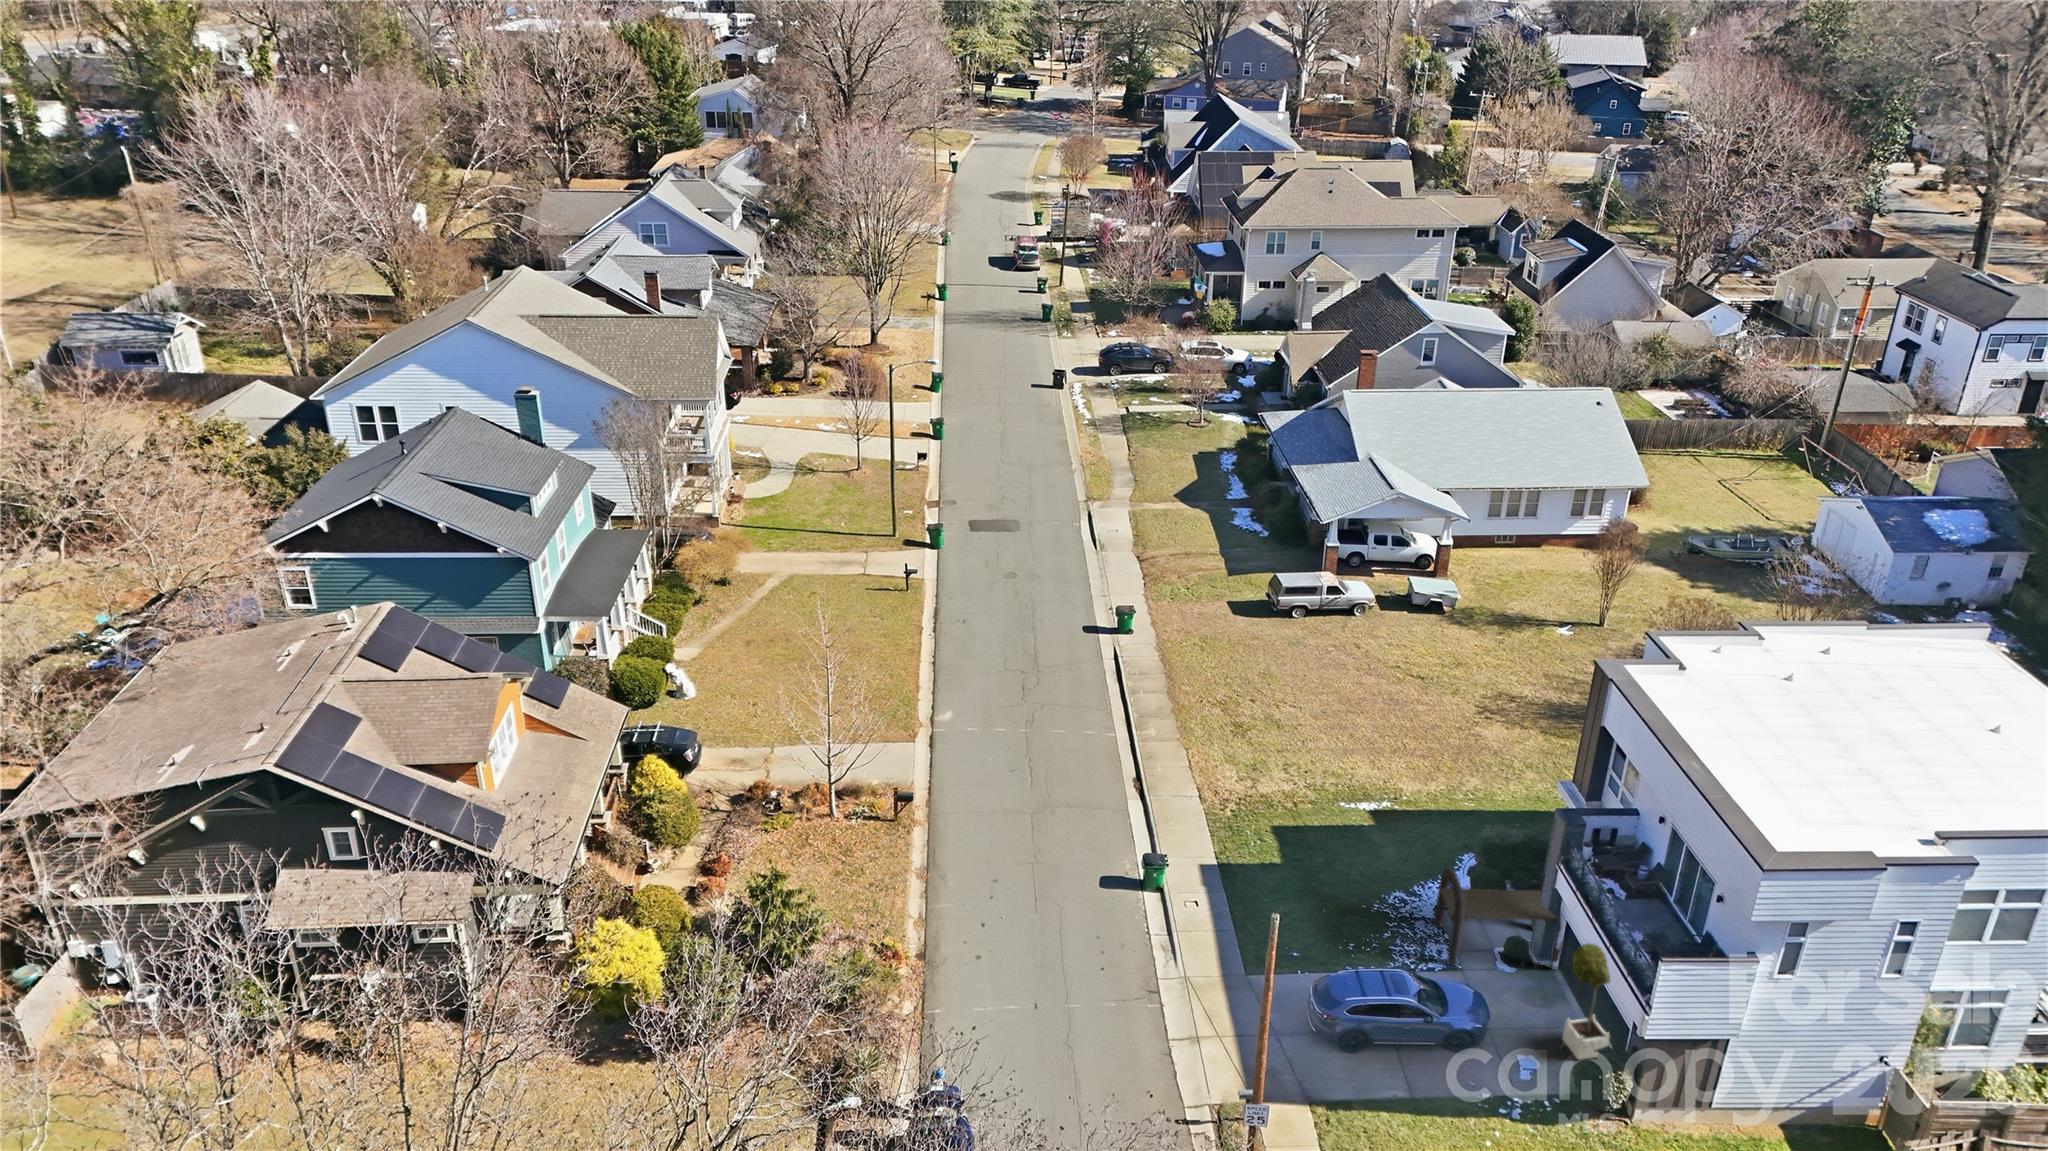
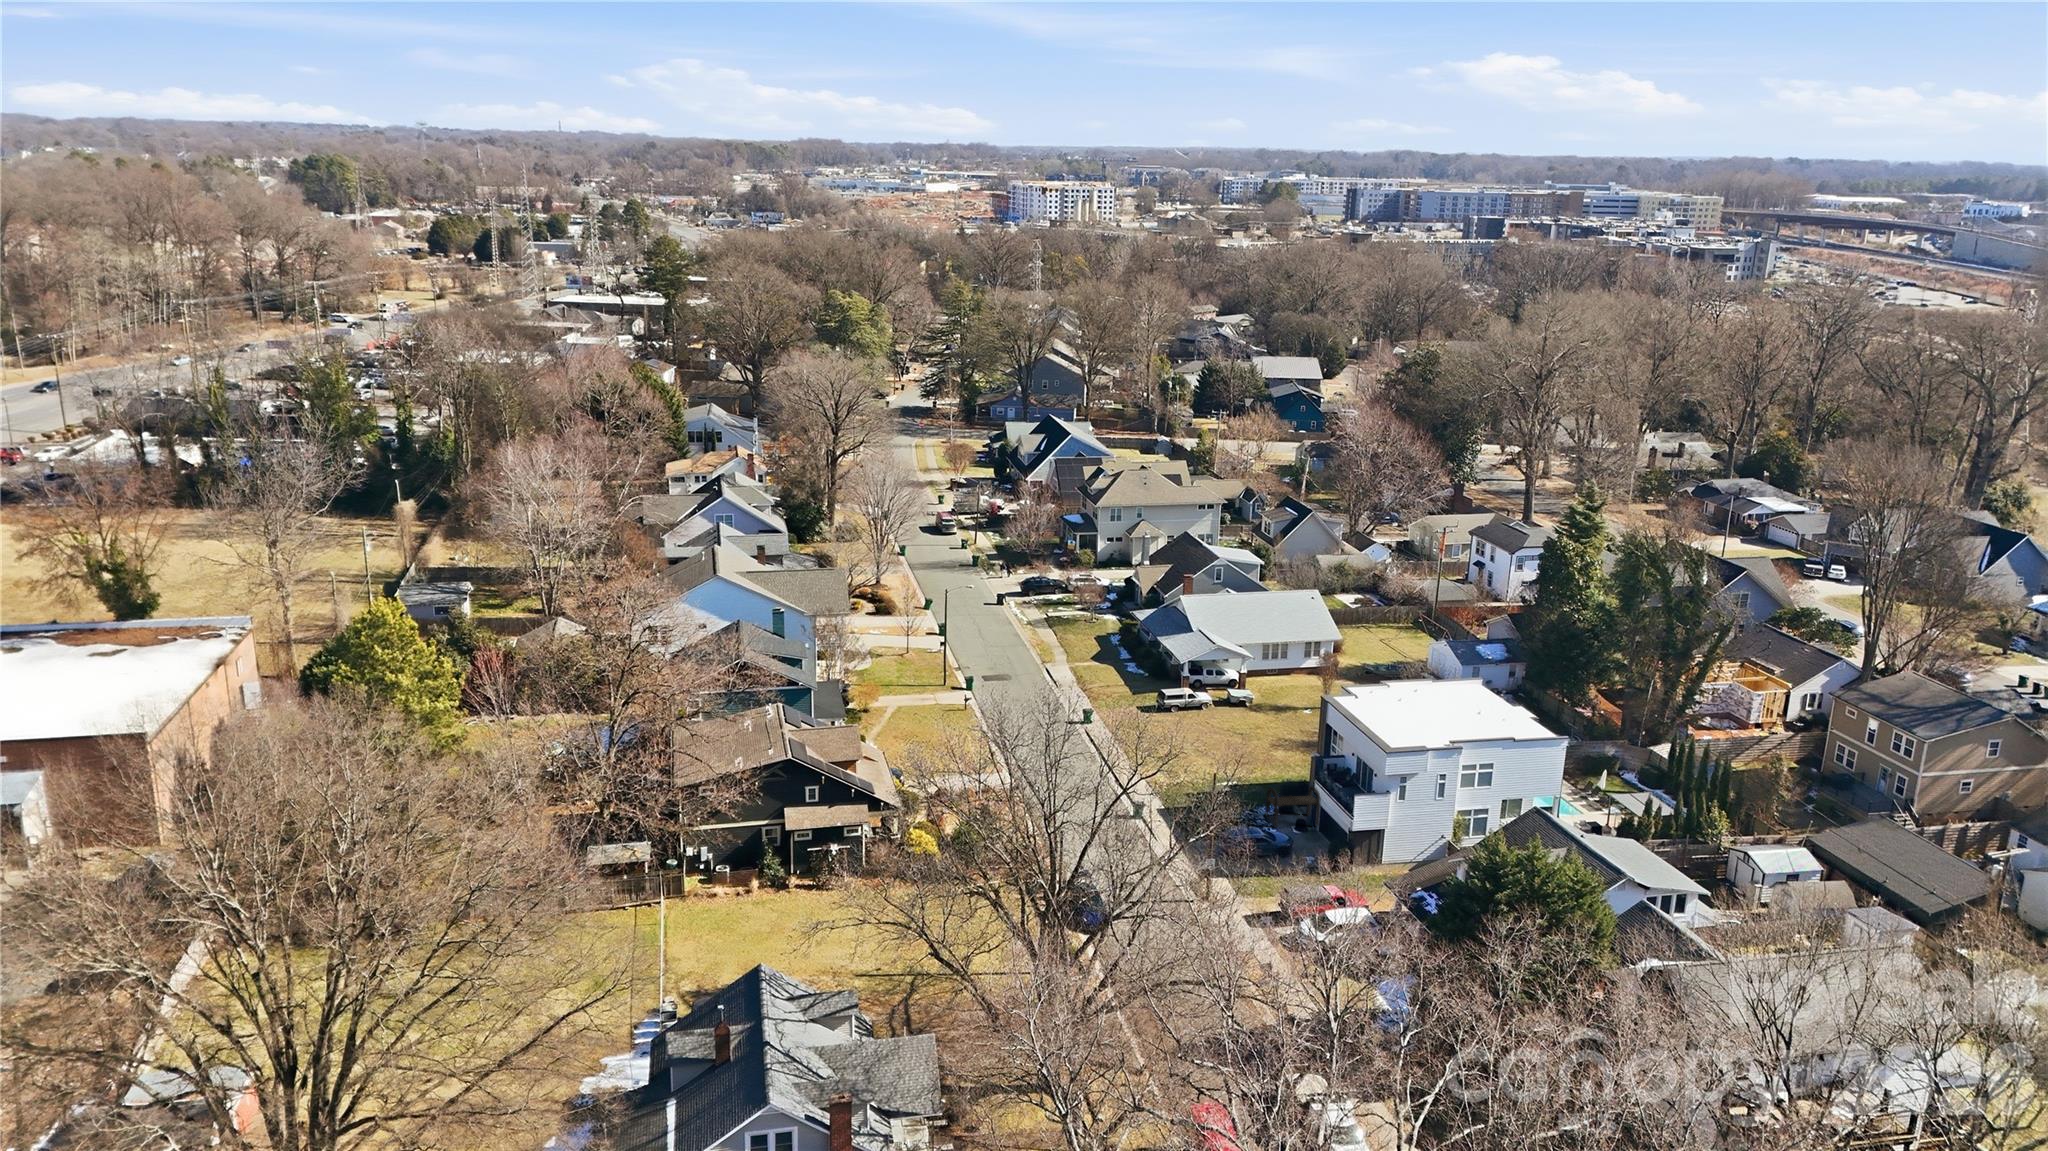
potted tree: present [1563,944,1612,1060] -> none [1323,802,1343,851]

